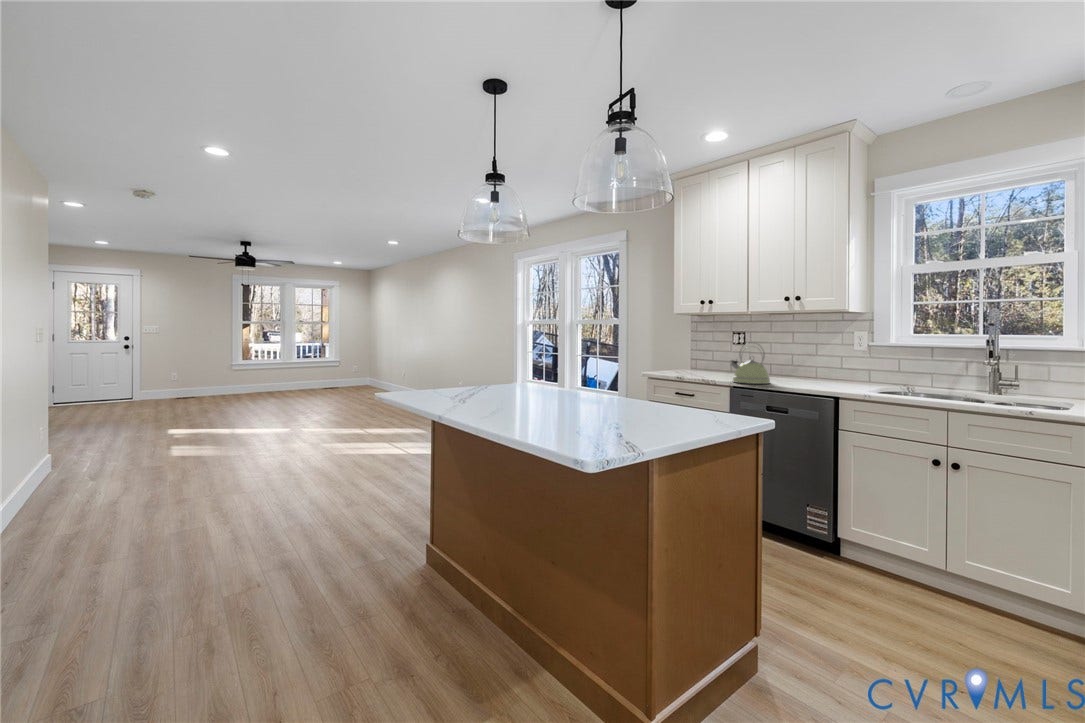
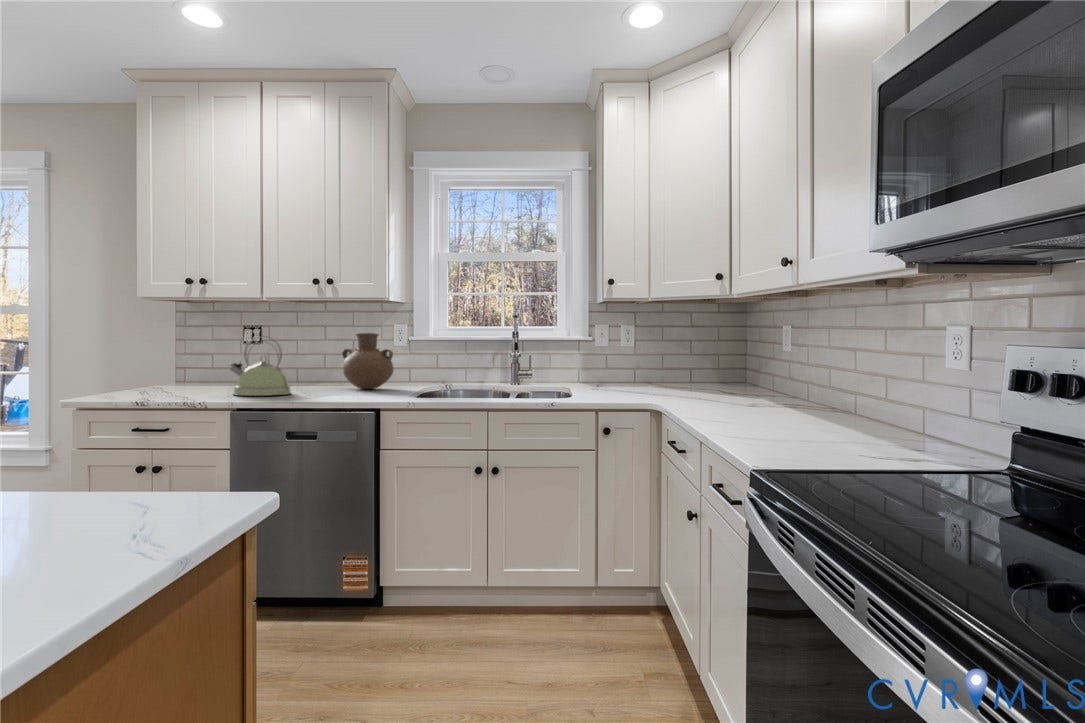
vase: none [808,338,853,382] -> present [342,333,394,389]

